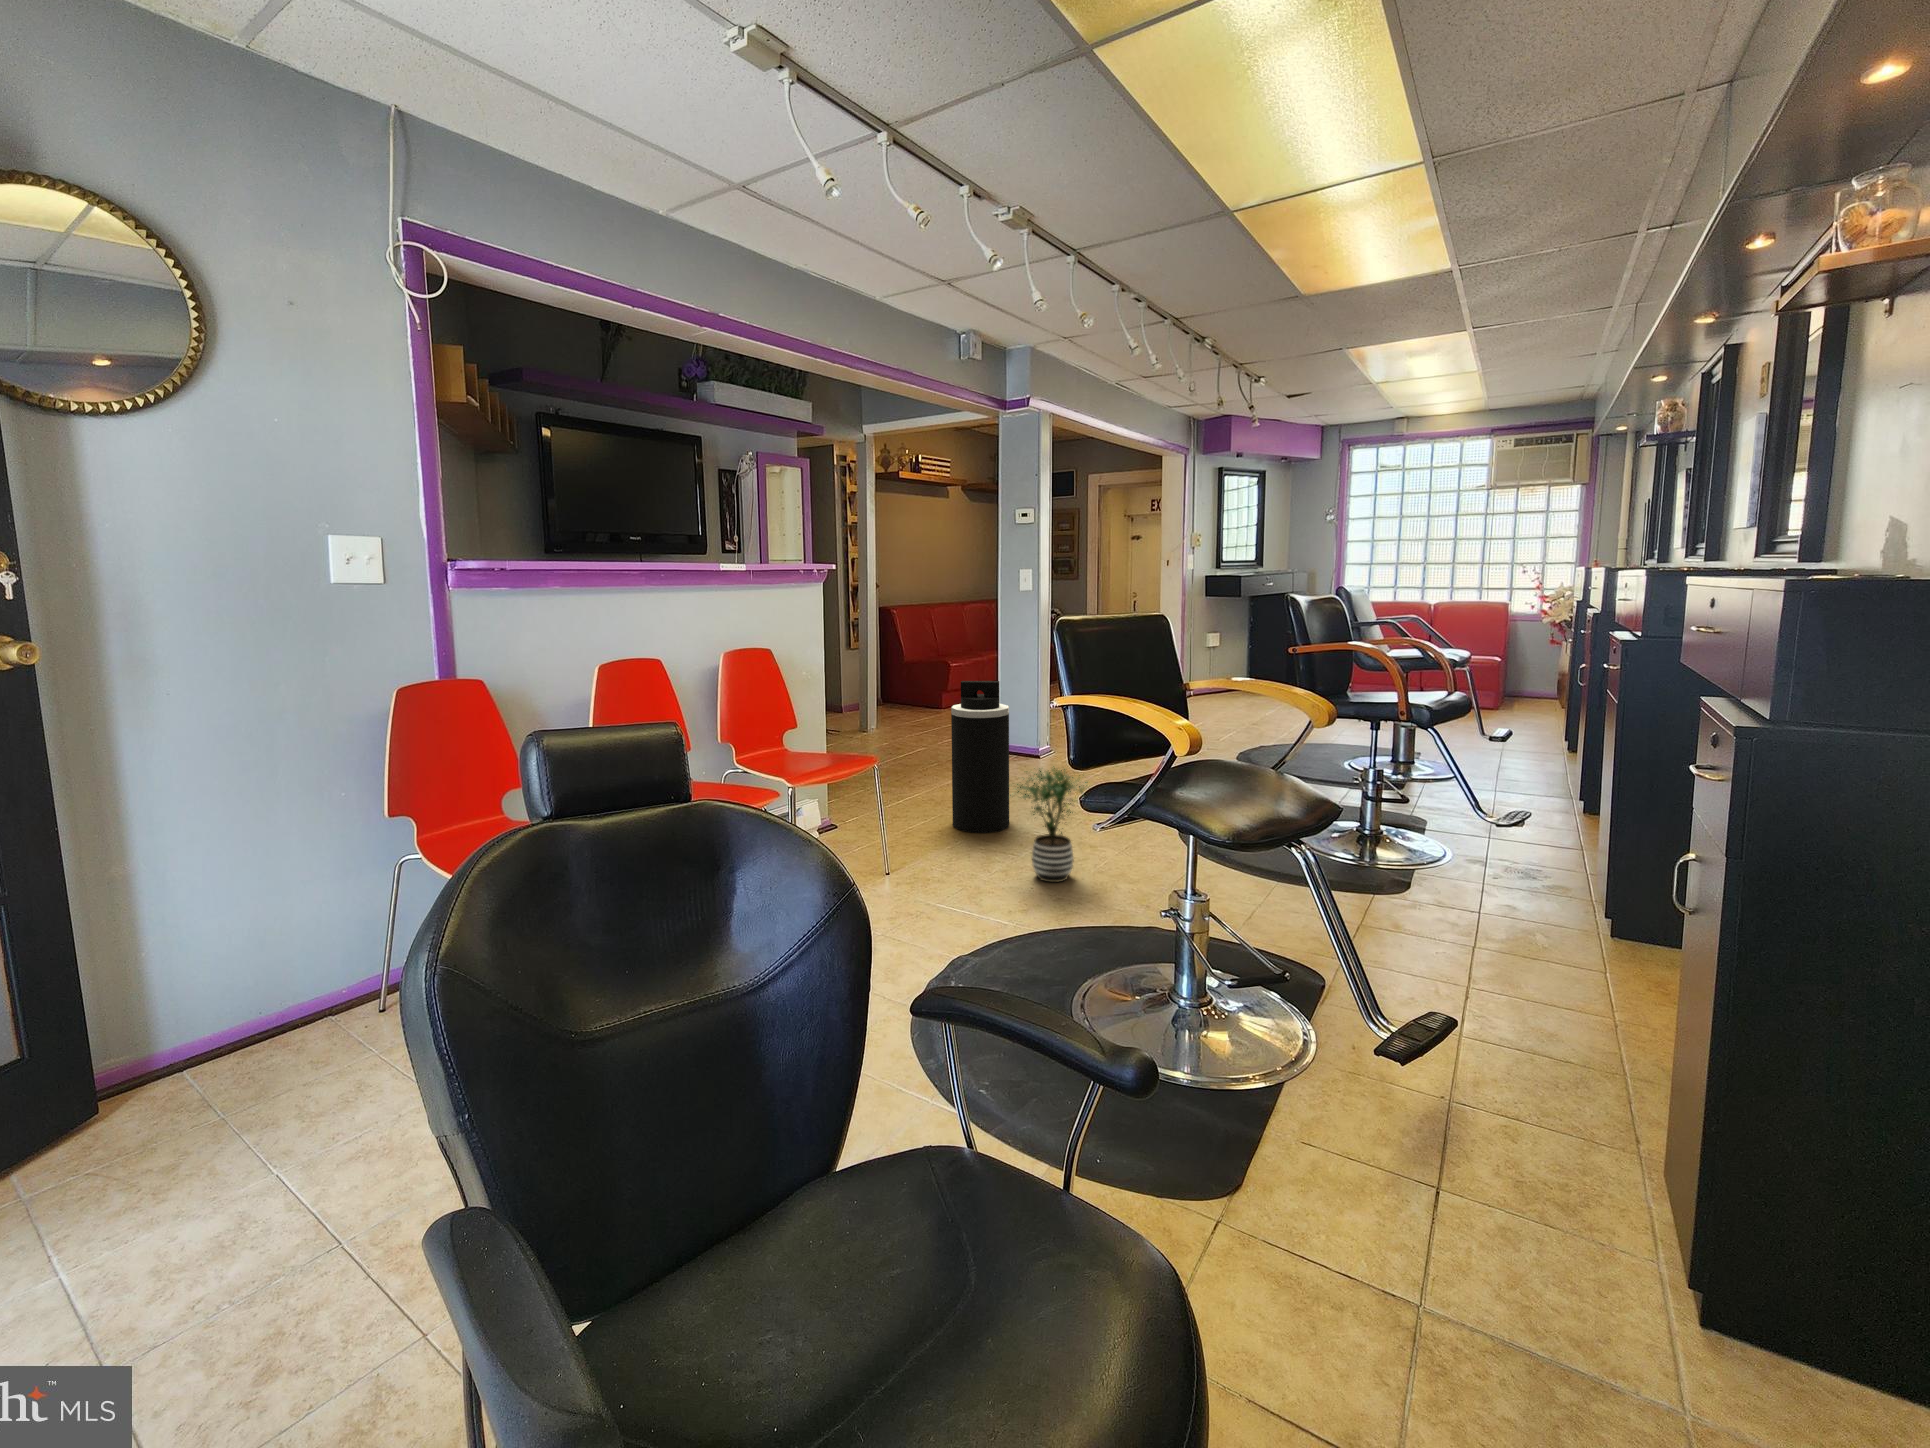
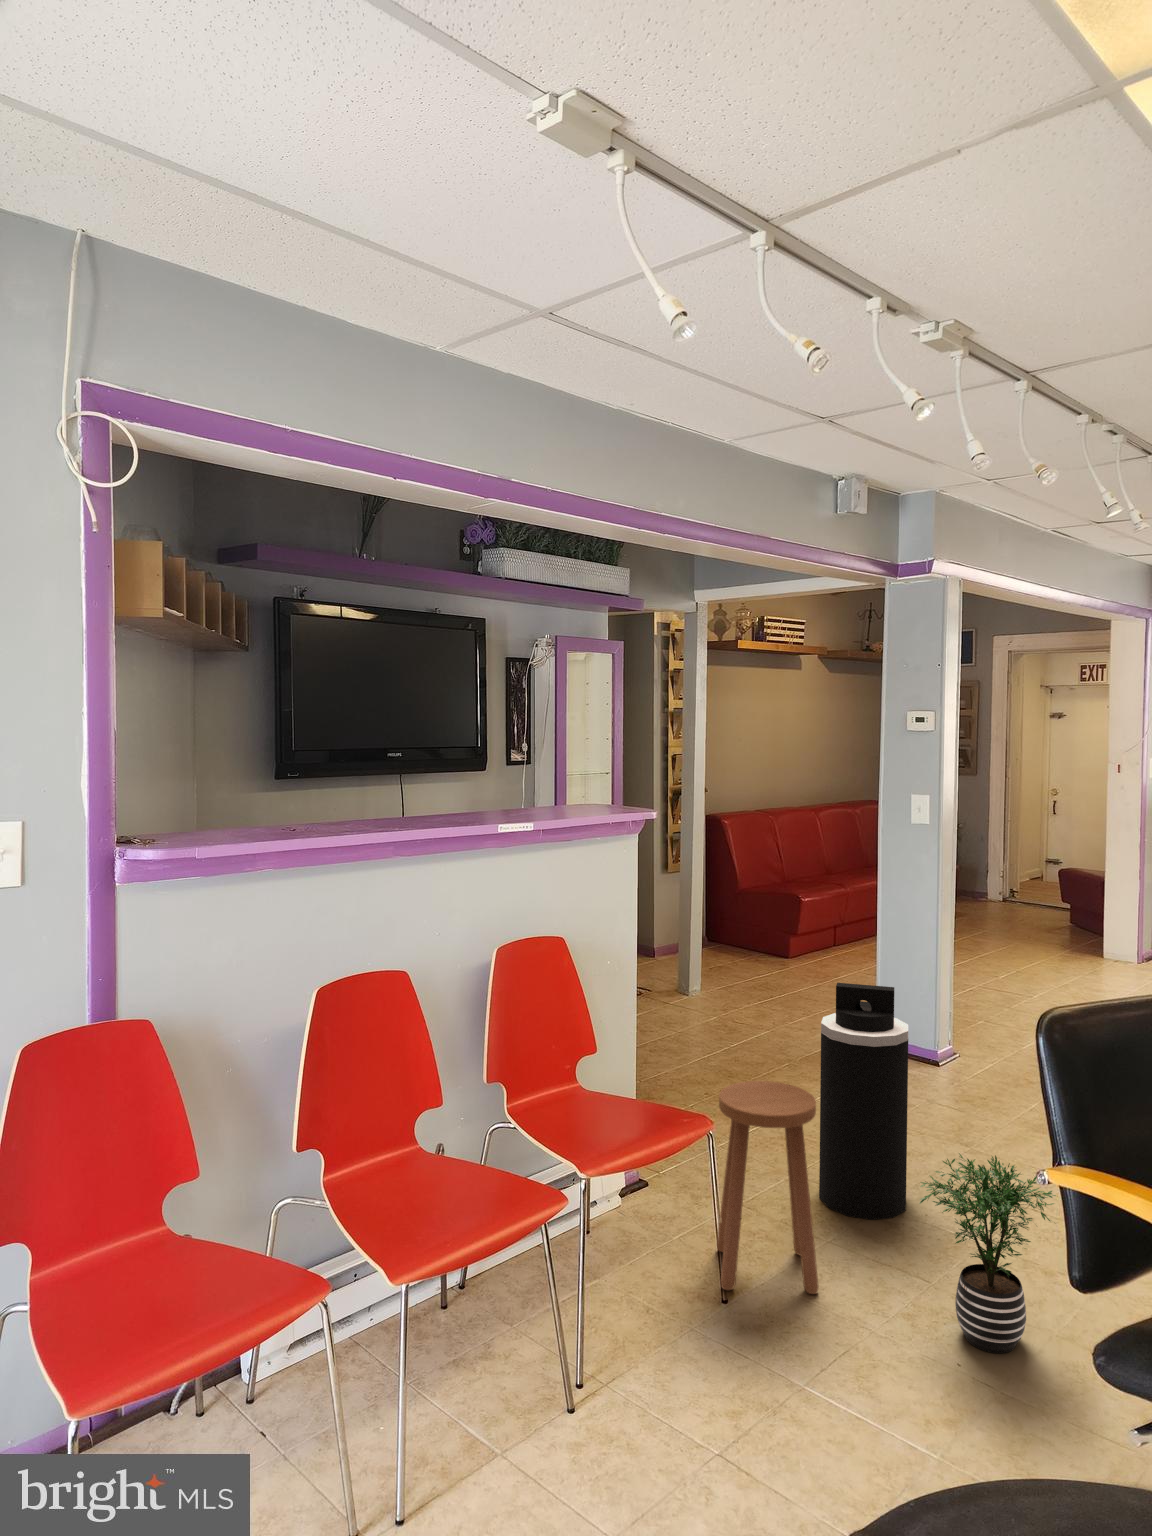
stool: none [881,740,949,870] -> present [717,1081,819,1294]

